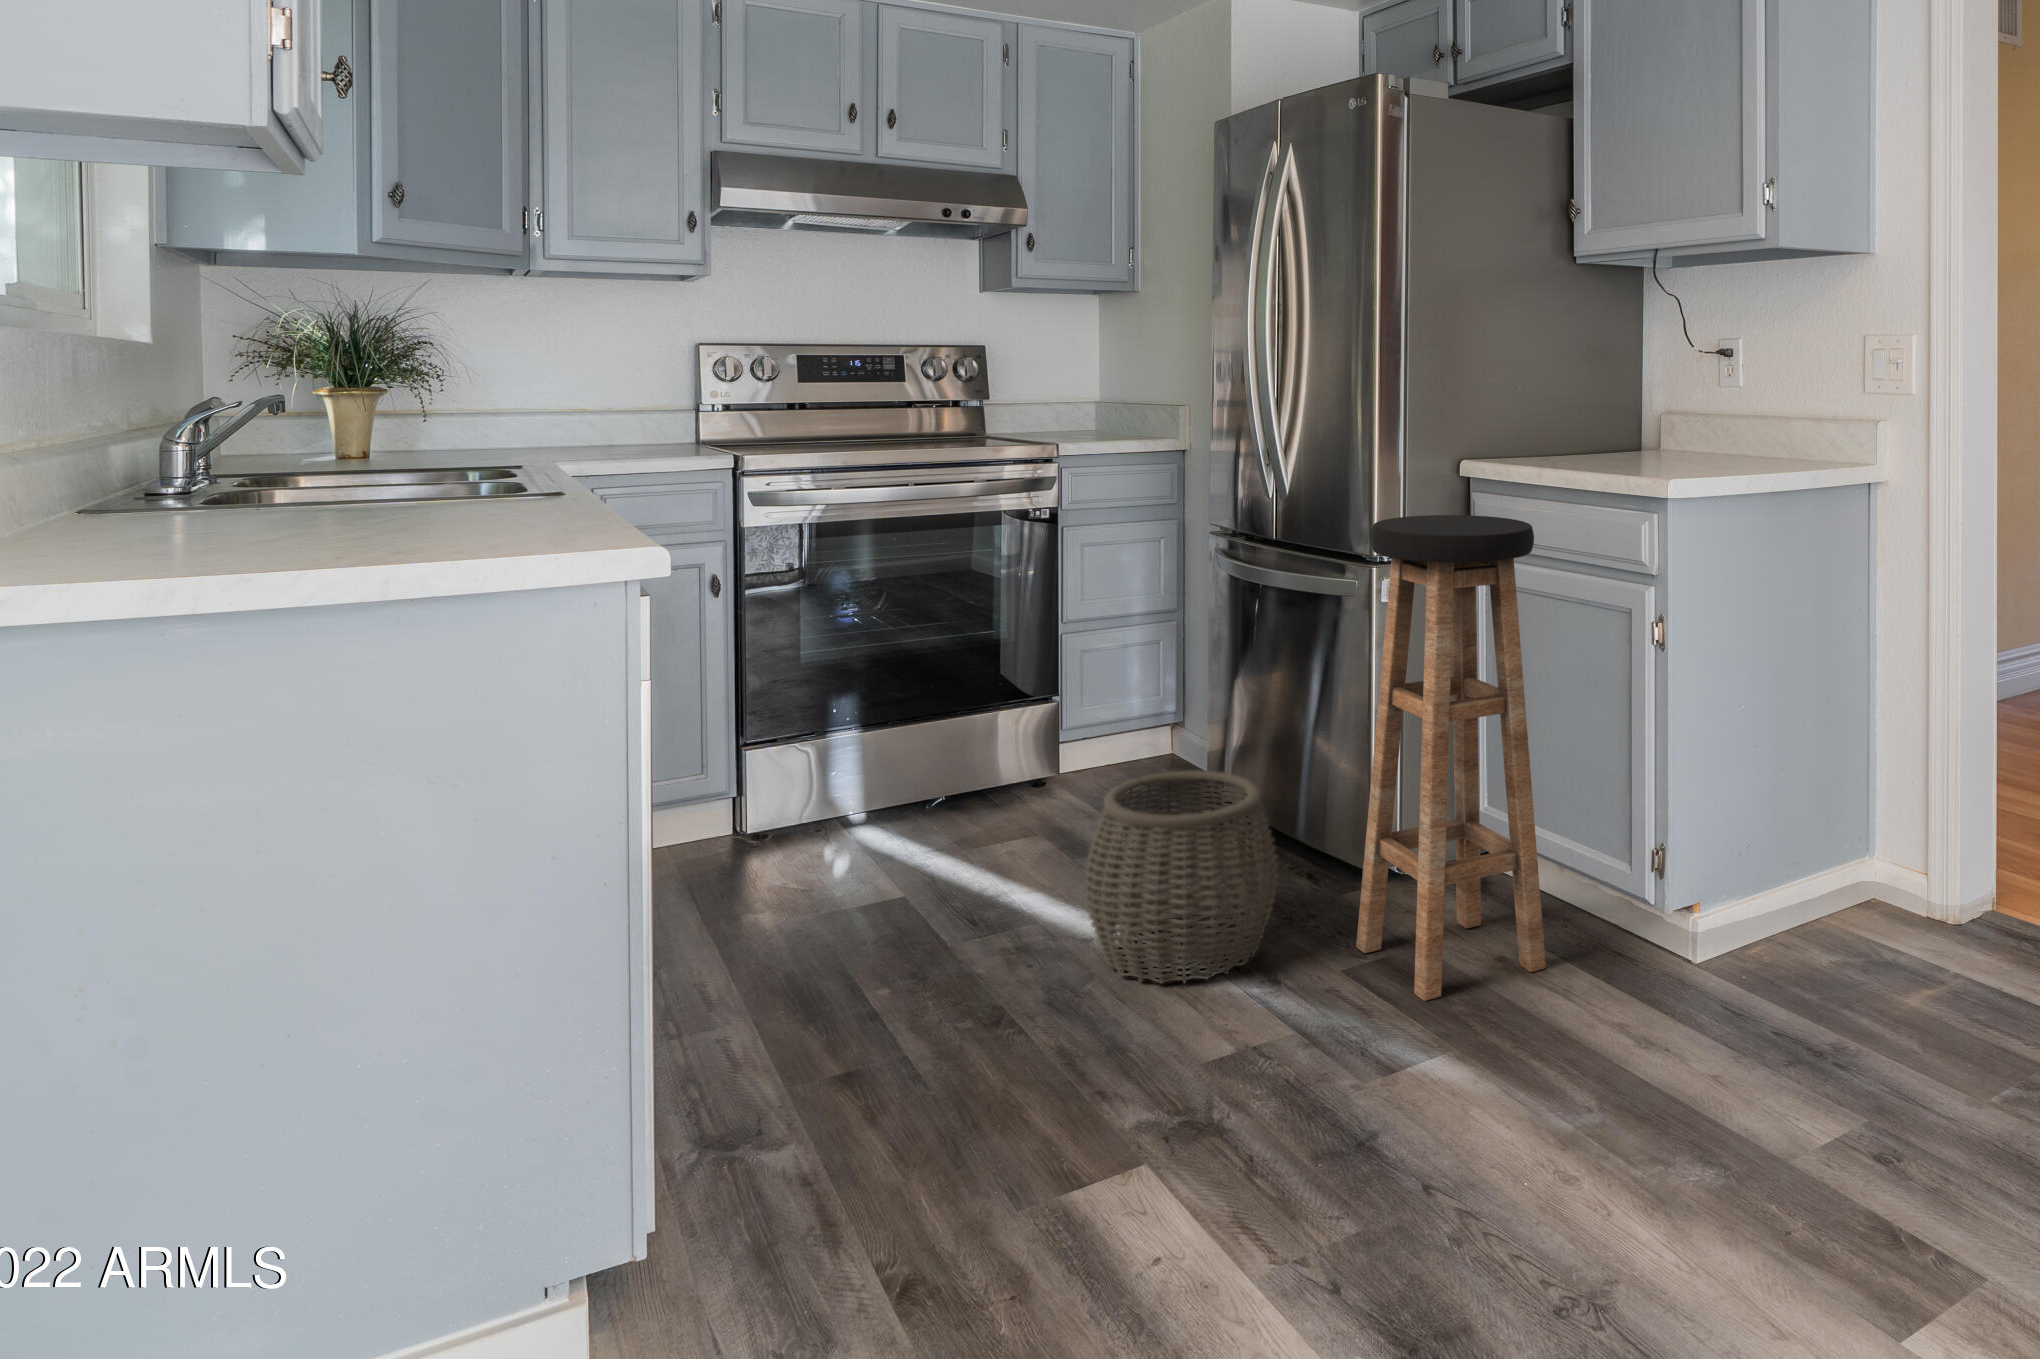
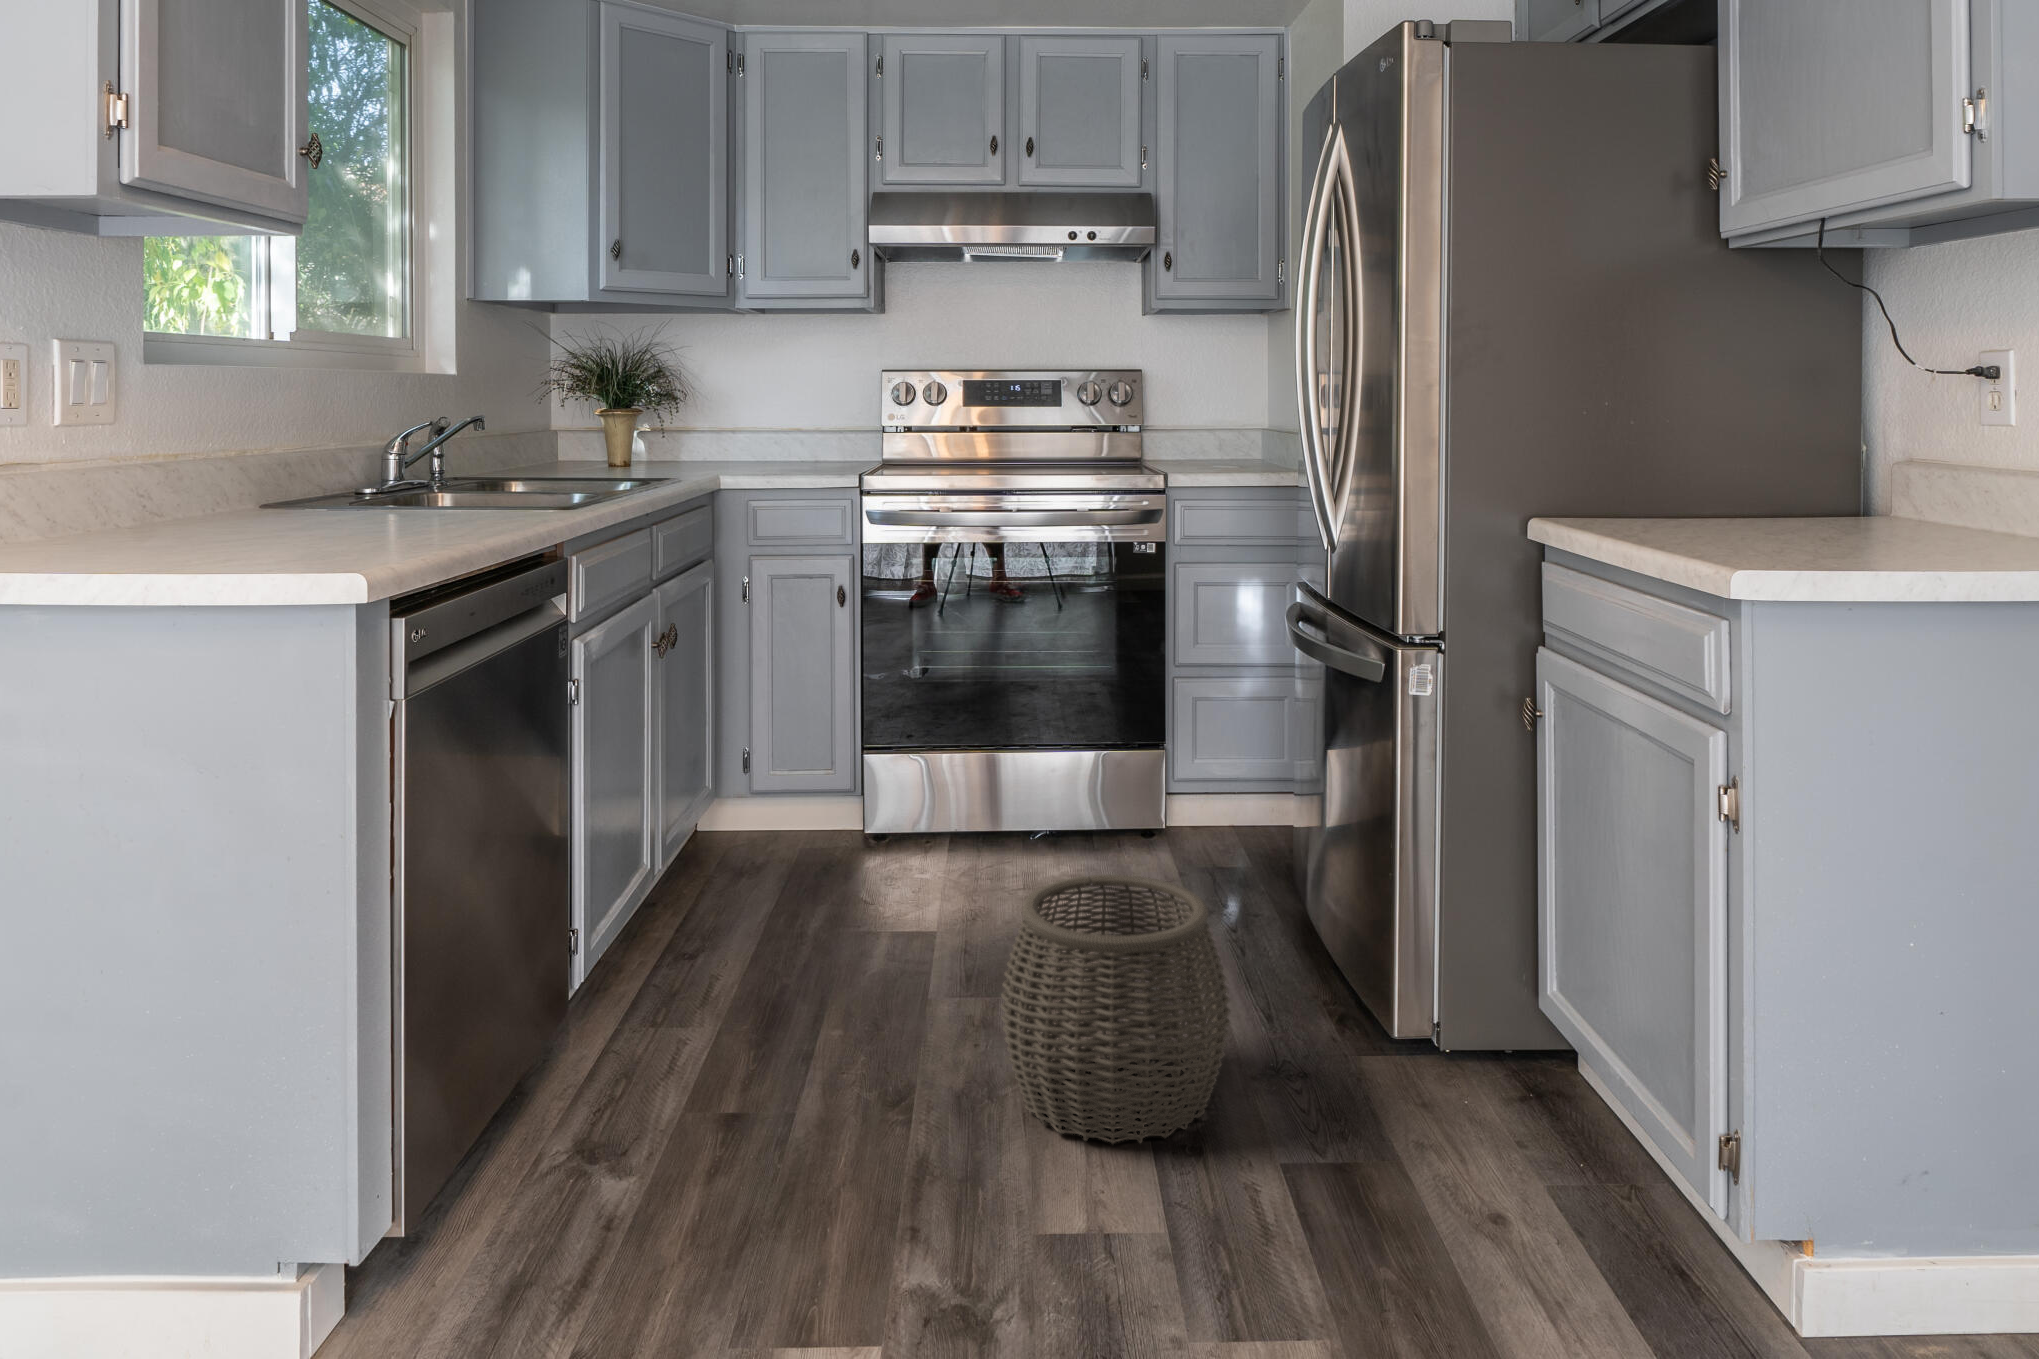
bar stool: present [1356,515,1546,1001] -> none [1314,591,1554,1266]

